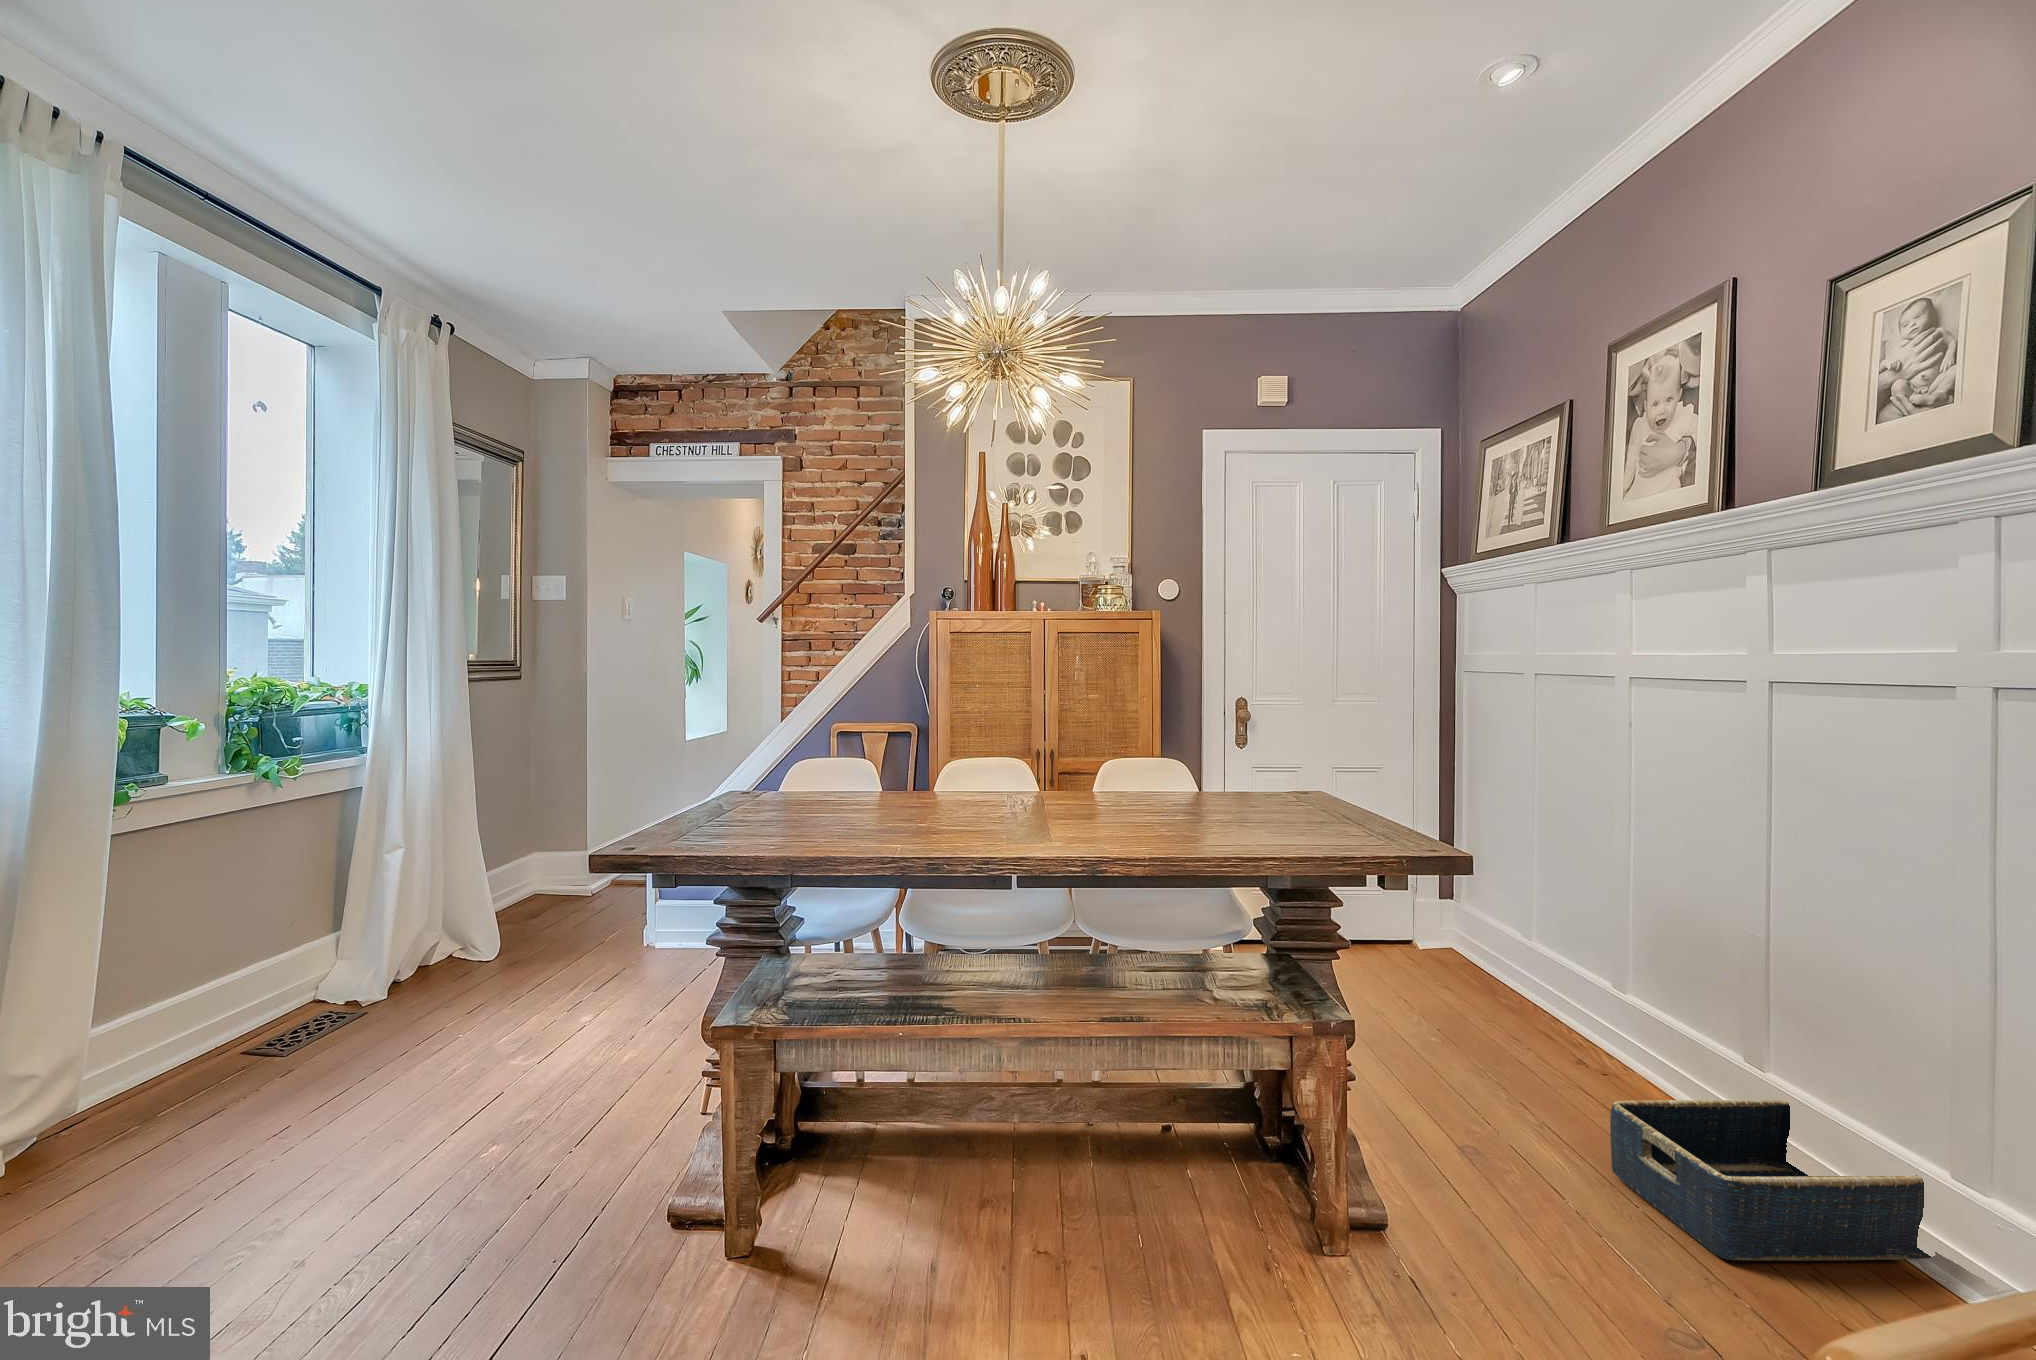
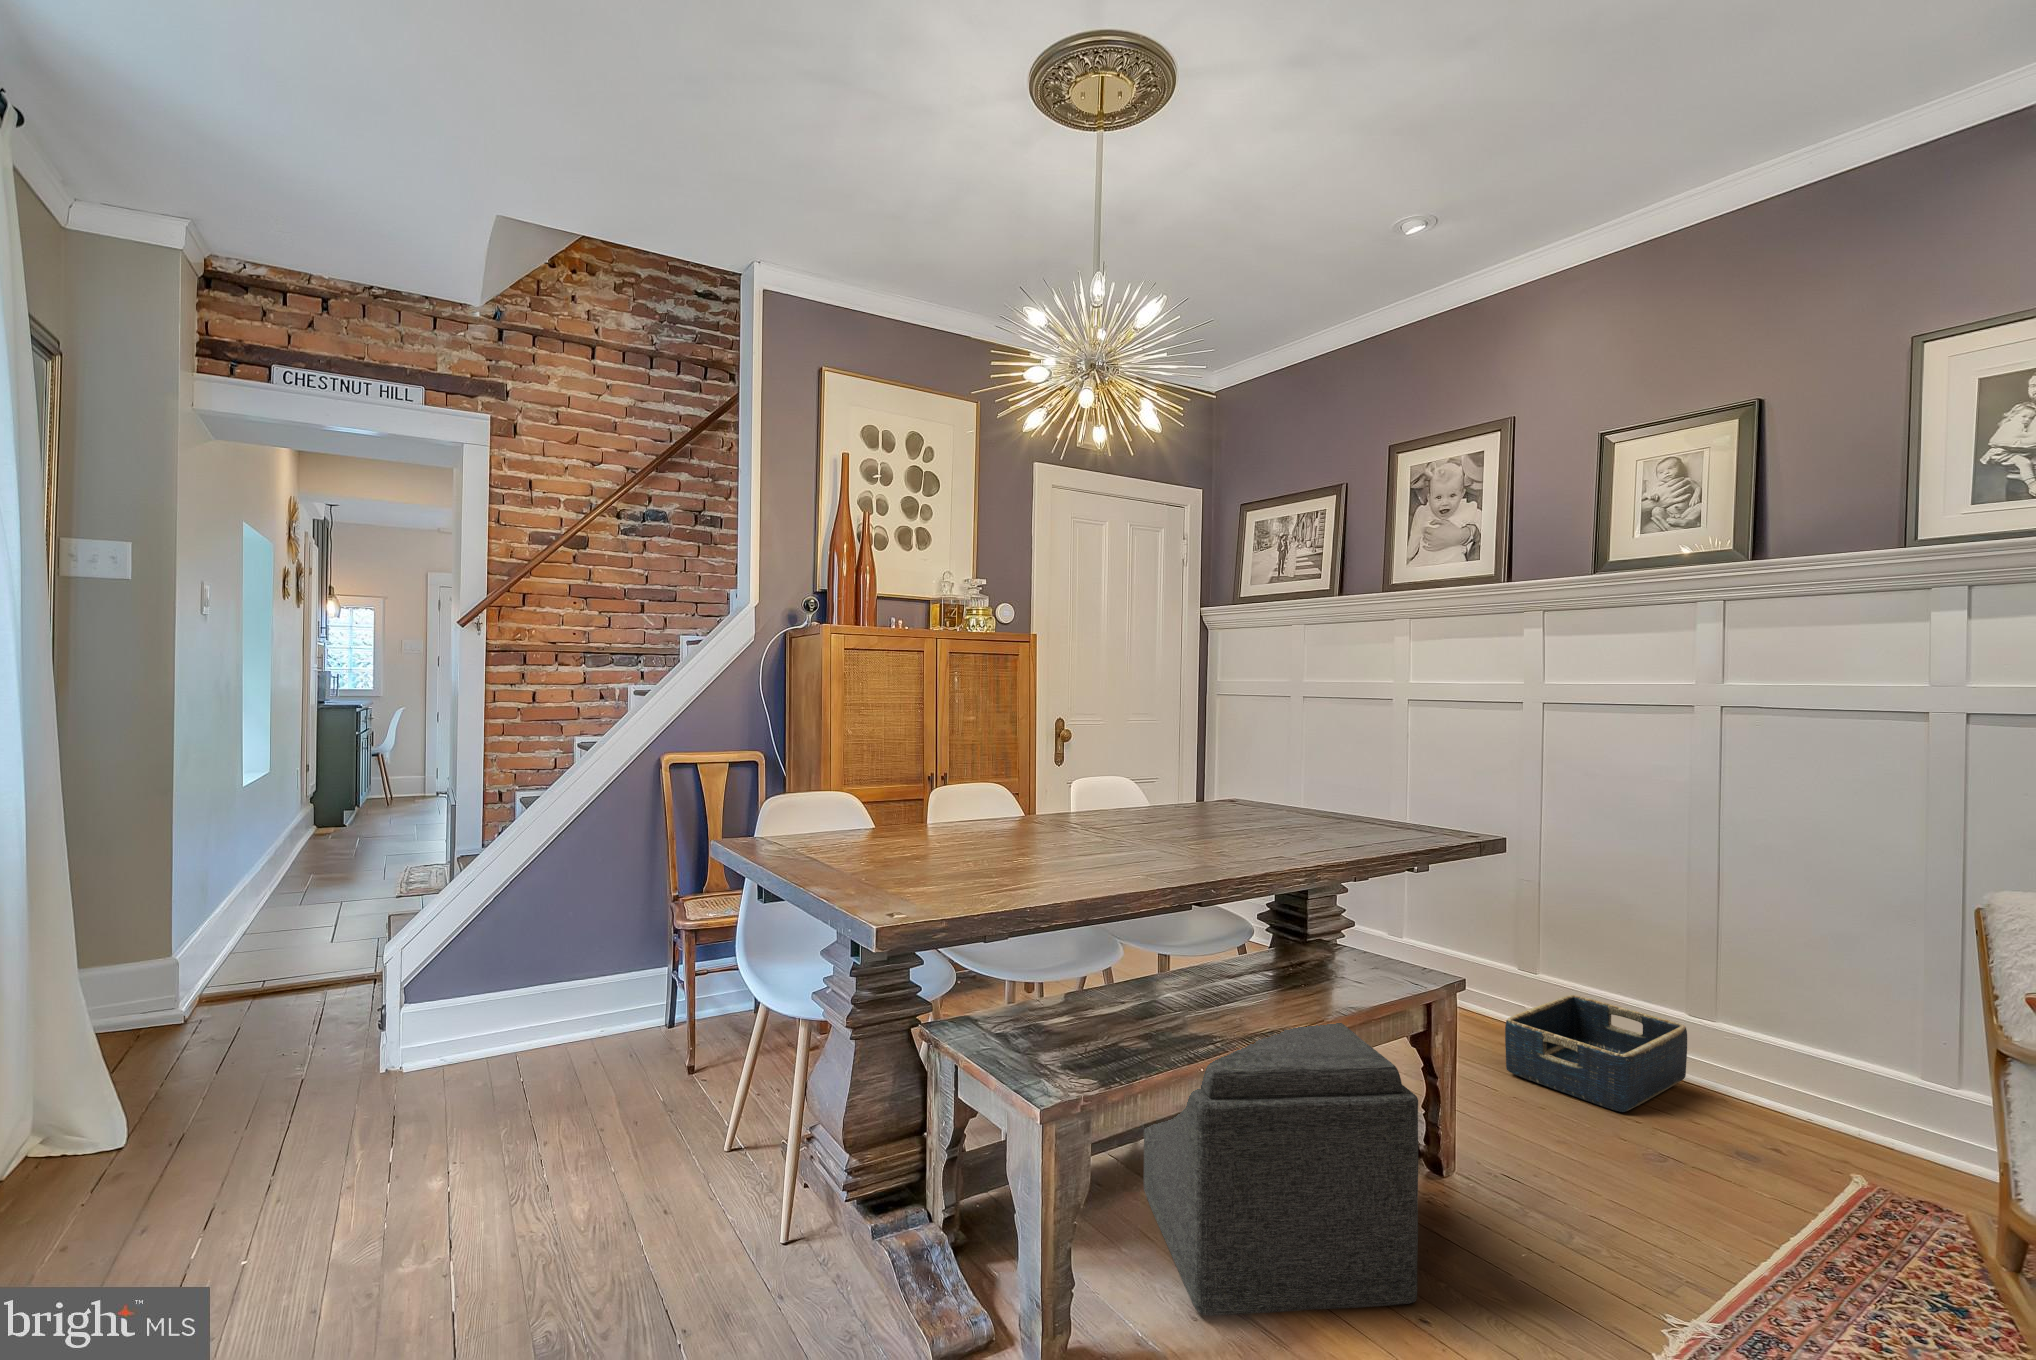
ottoman: none [909,968,1184,1313] -> present [1144,1023,1418,1316]

